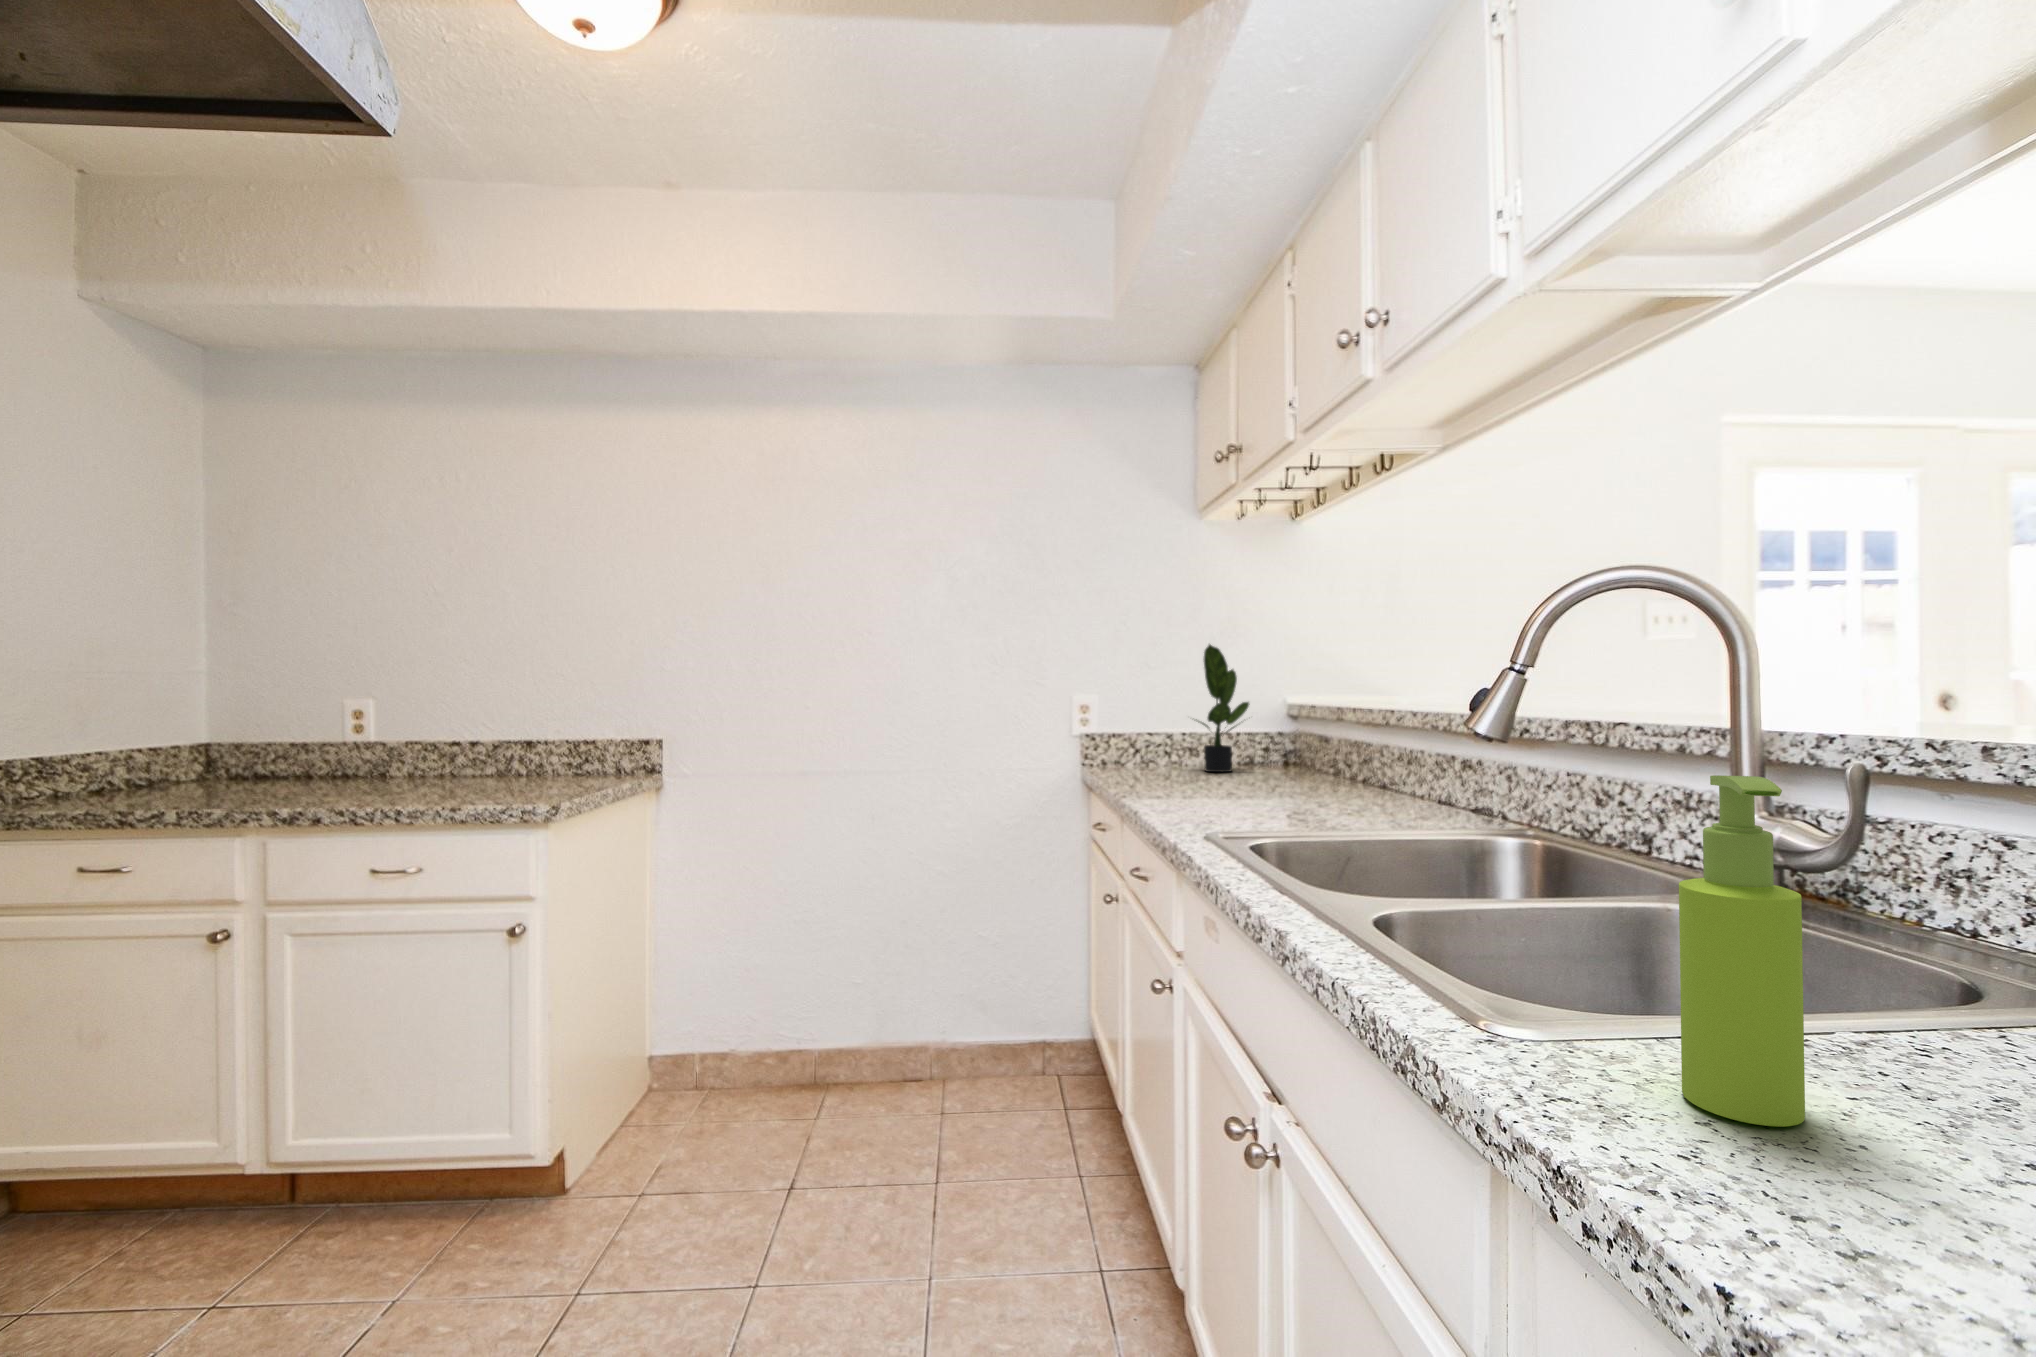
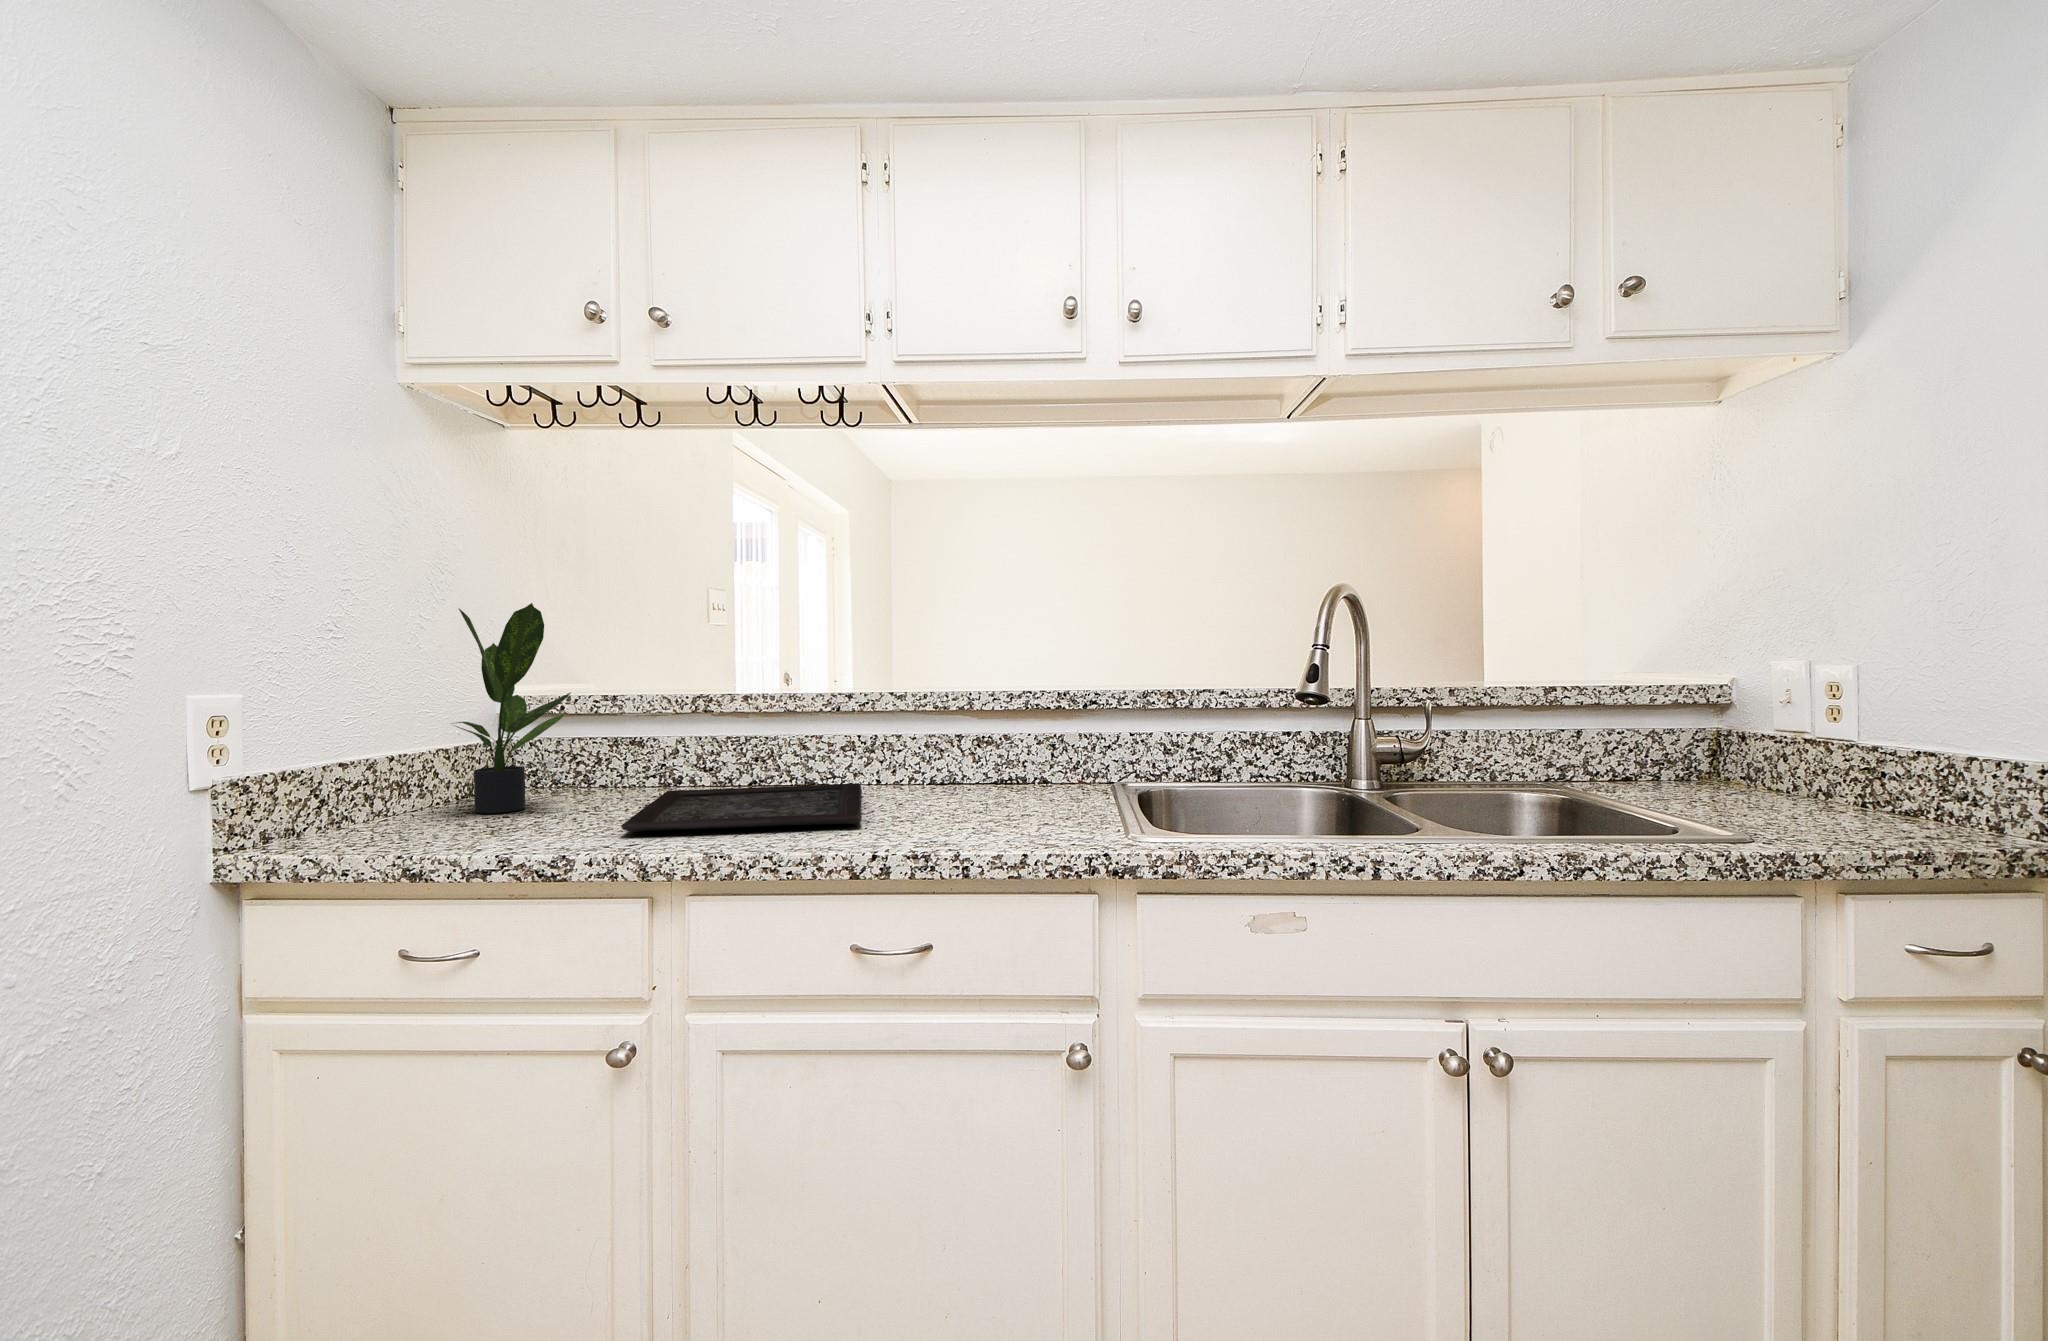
tray: none [1166,773,1362,801] -> present [621,783,862,831]
soap dispenser: present [1679,775,1805,1127] -> none [1738,702,1802,842]

